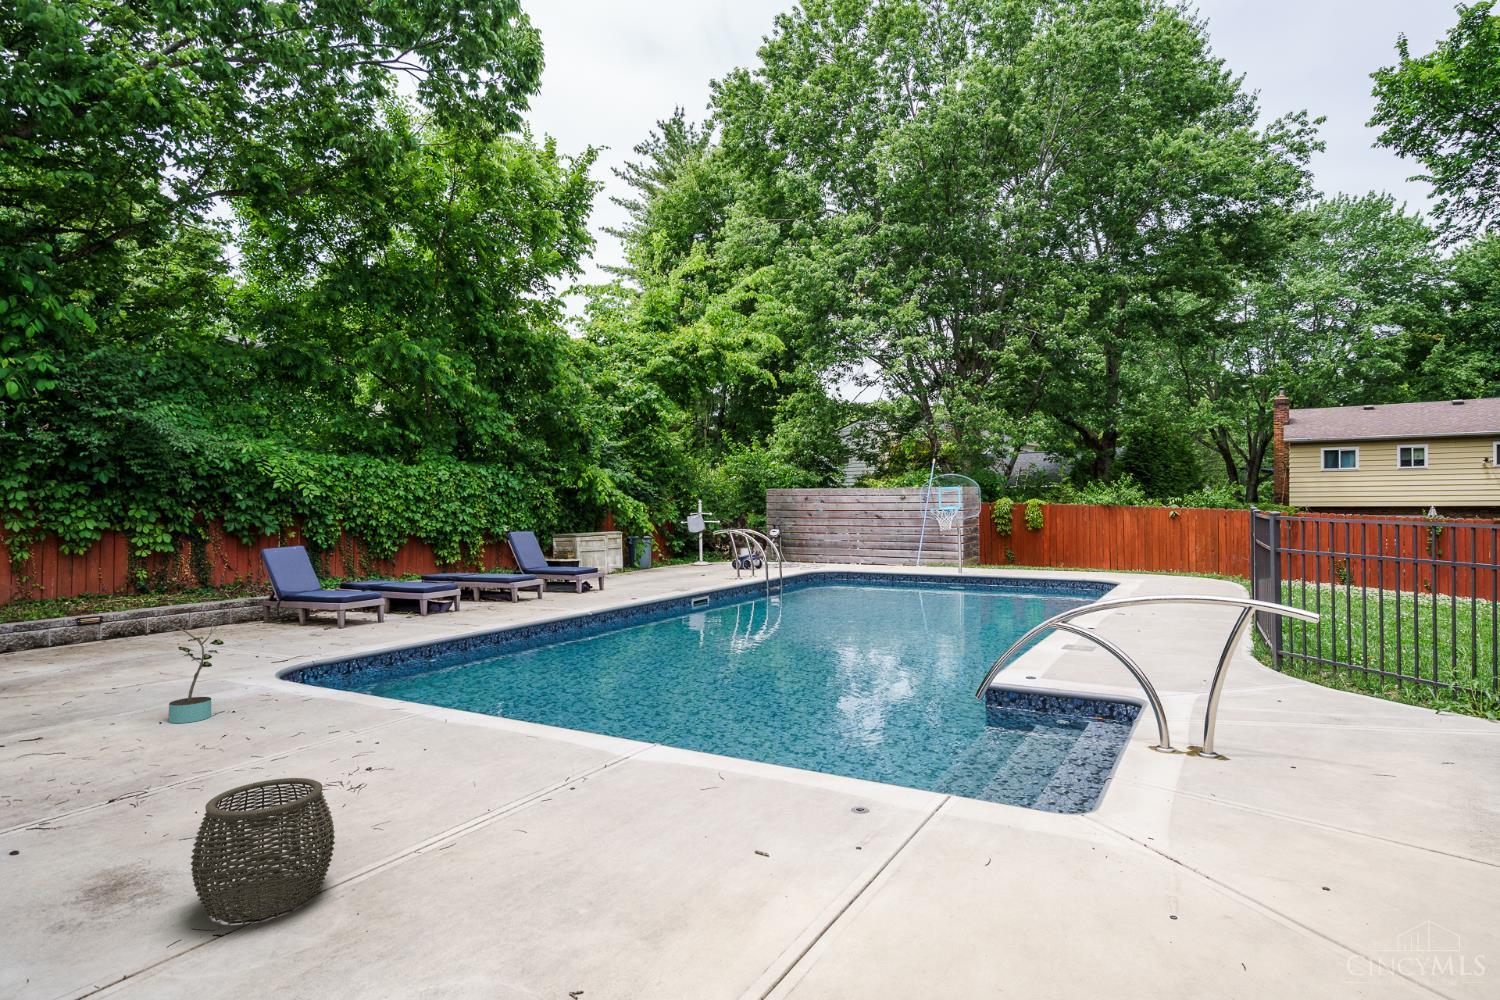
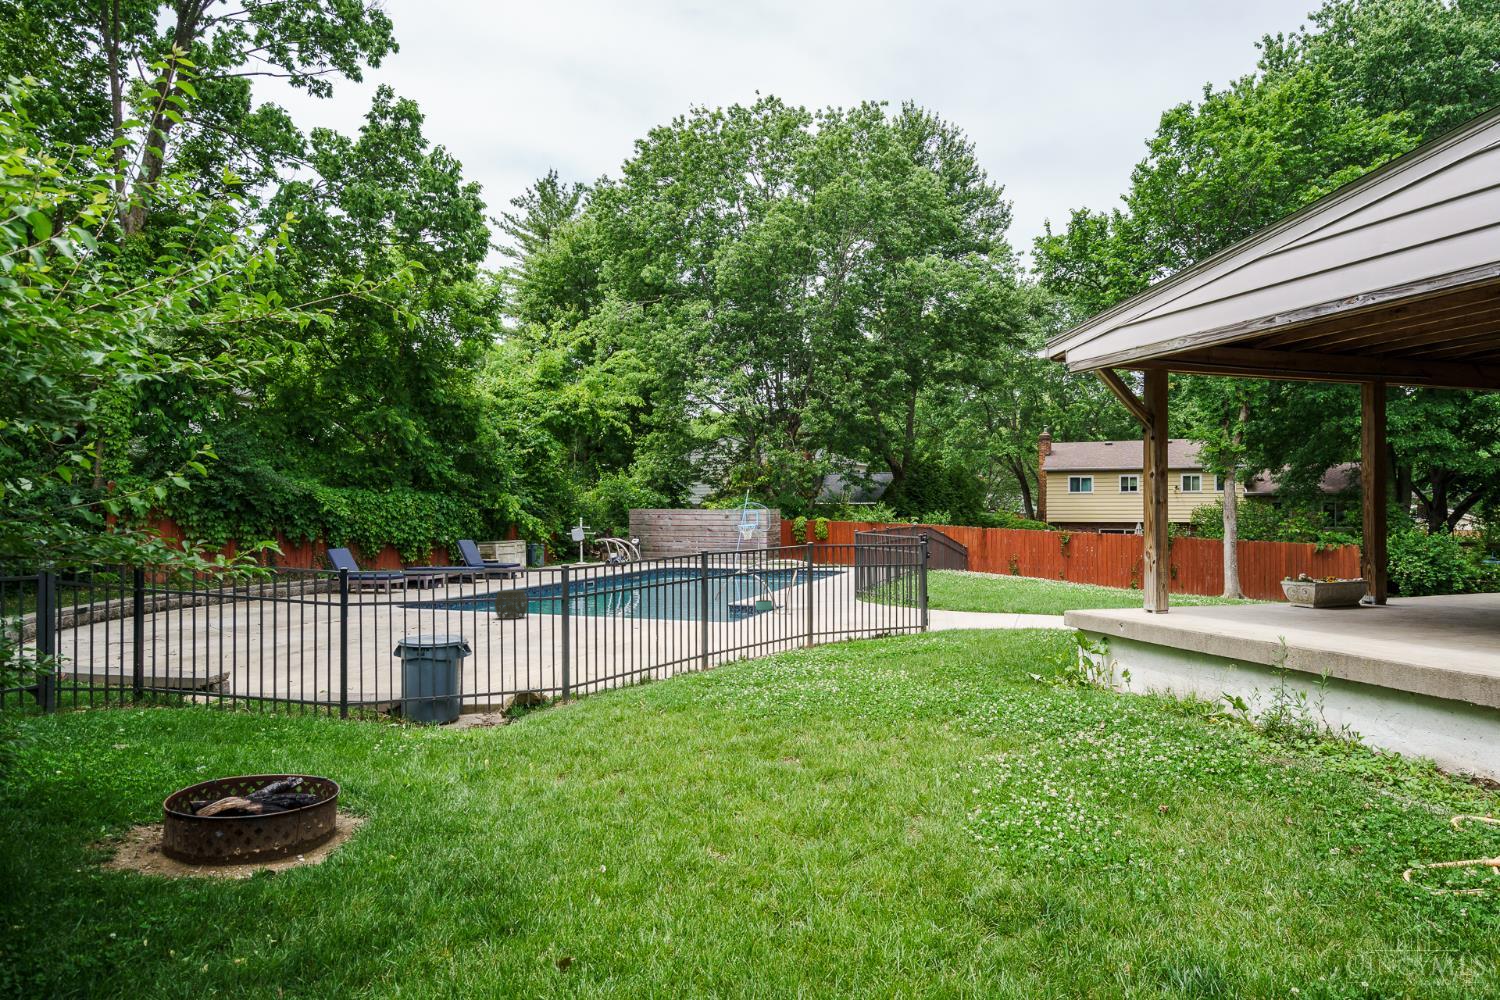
potted plant: present [149,607,227,723] -> present [751,557,781,610]

